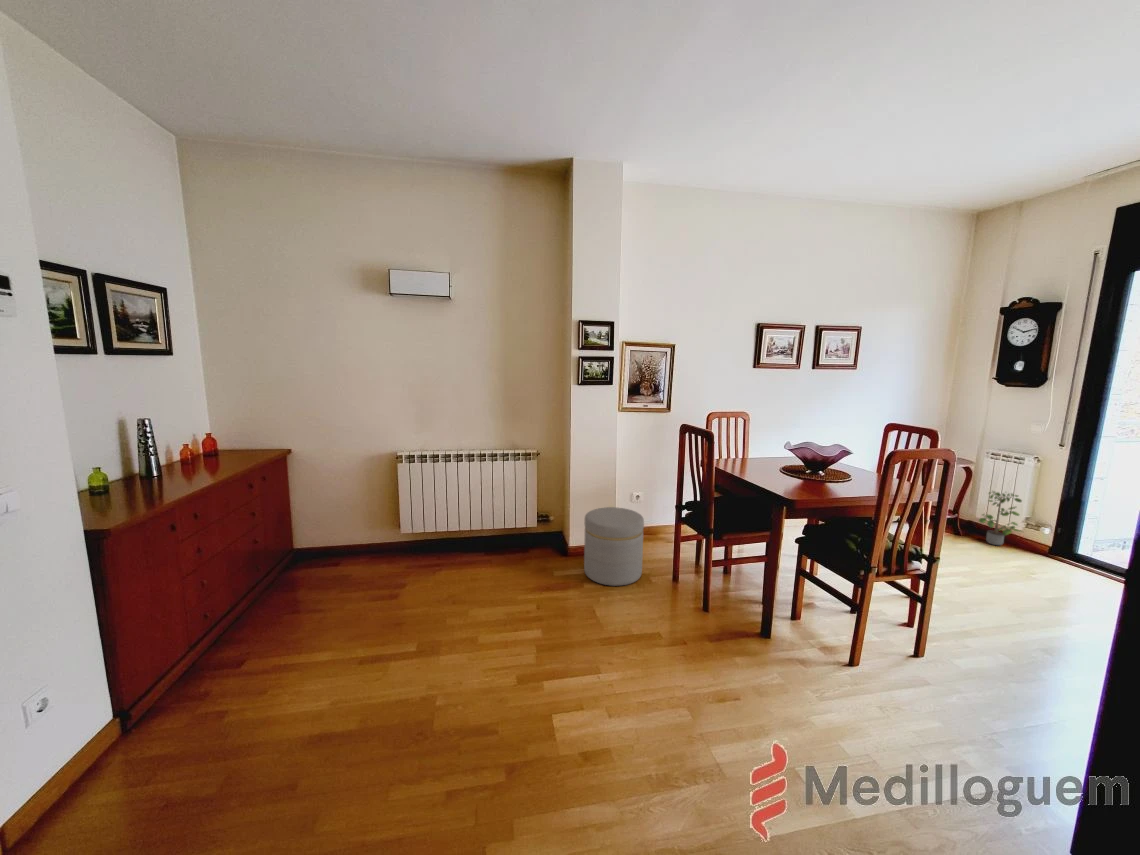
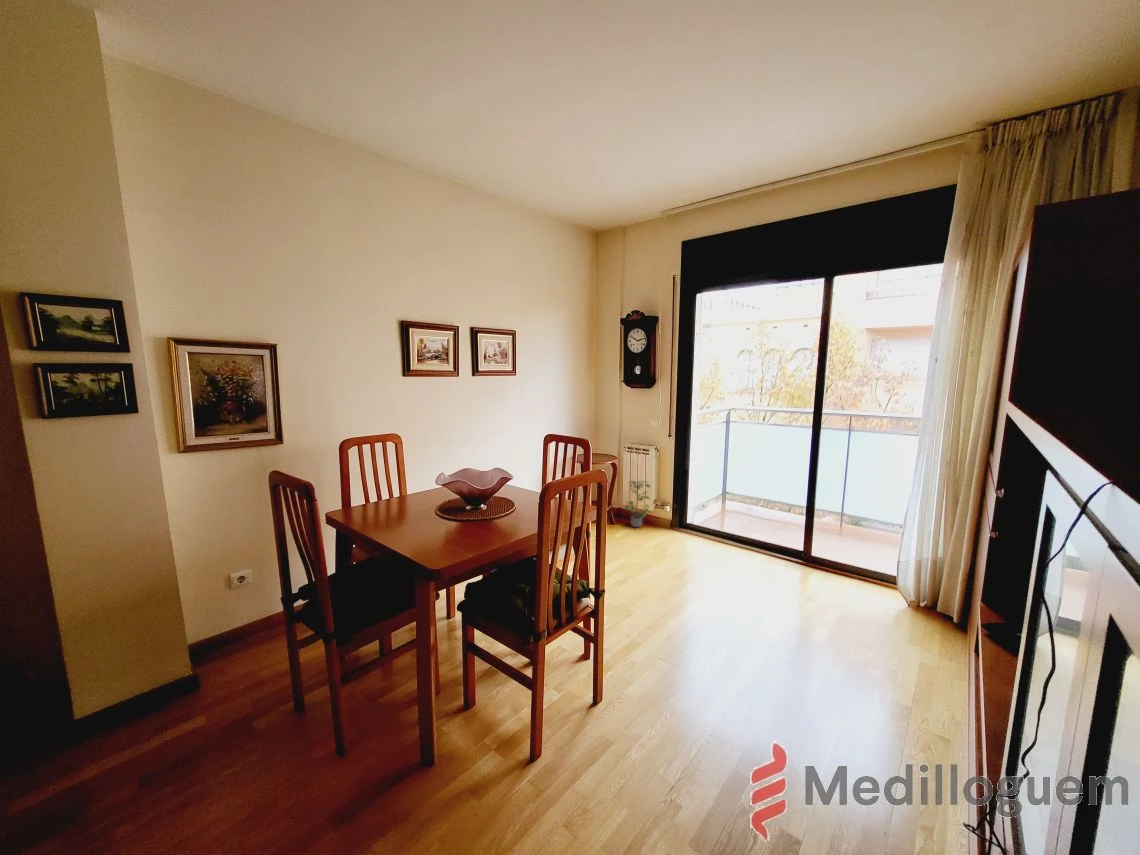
ottoman: present [584,507,644,586] -> none [70,623,230,798]

